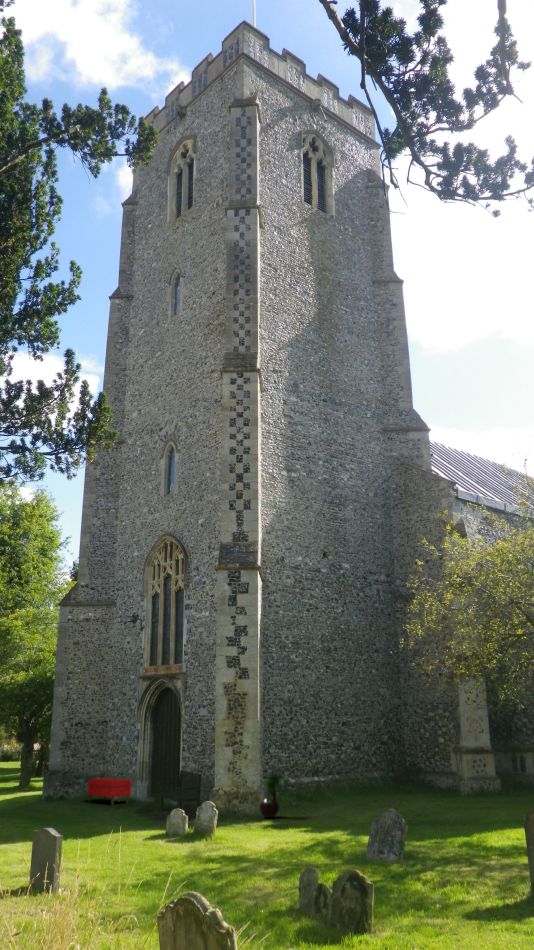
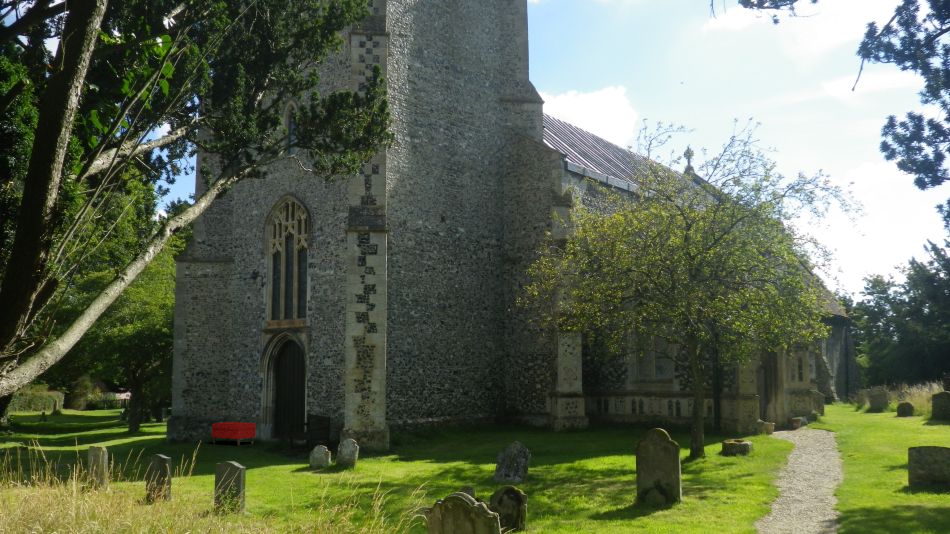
potted tree: present [259,774,282,818] -> none [385,411,408,452]

